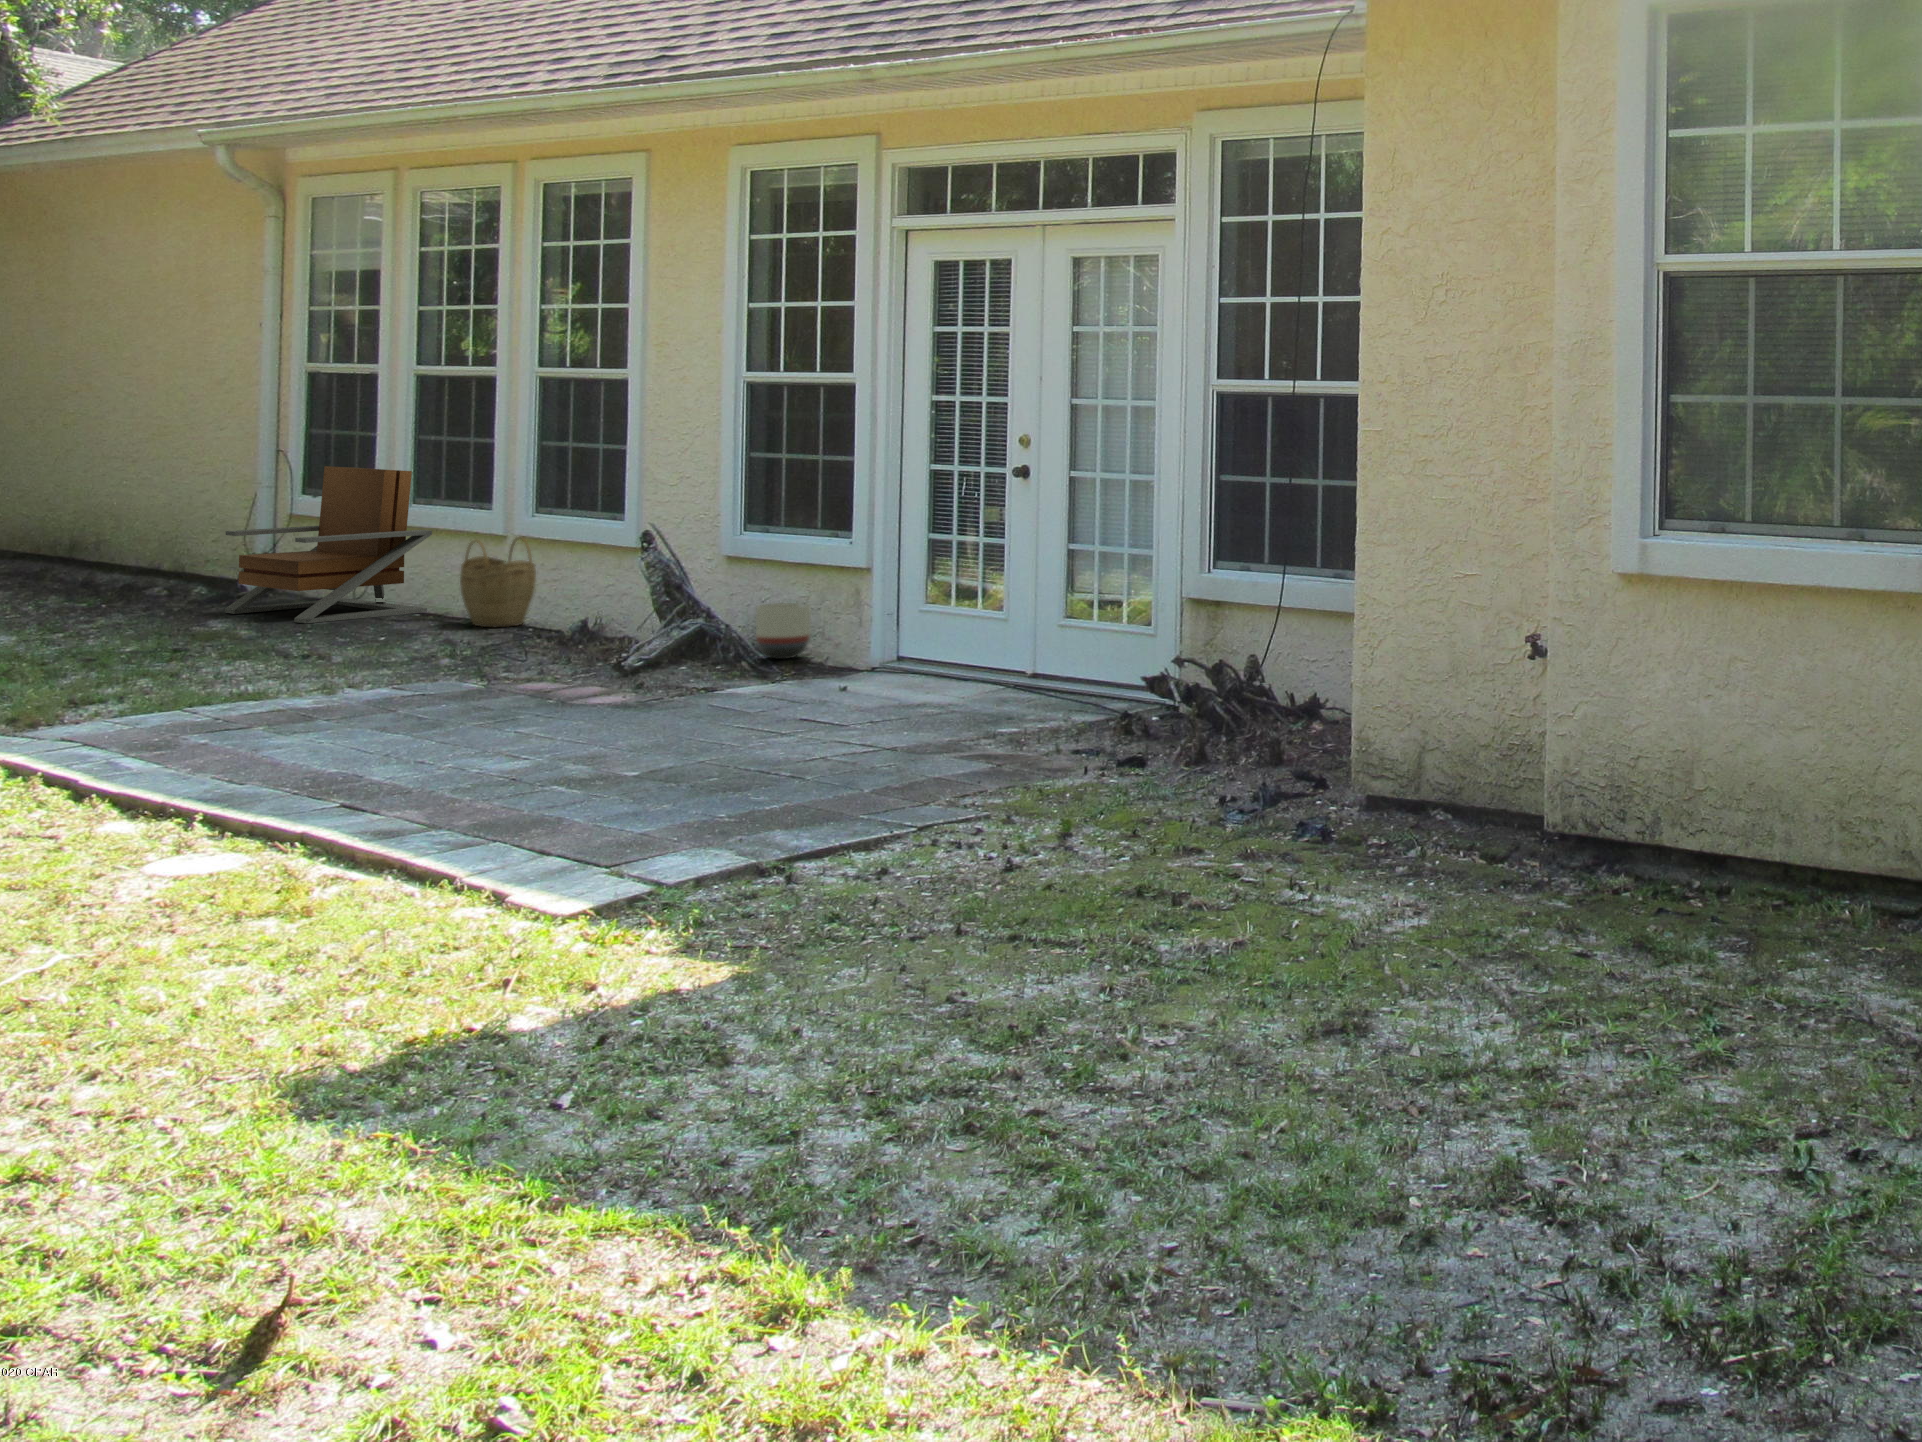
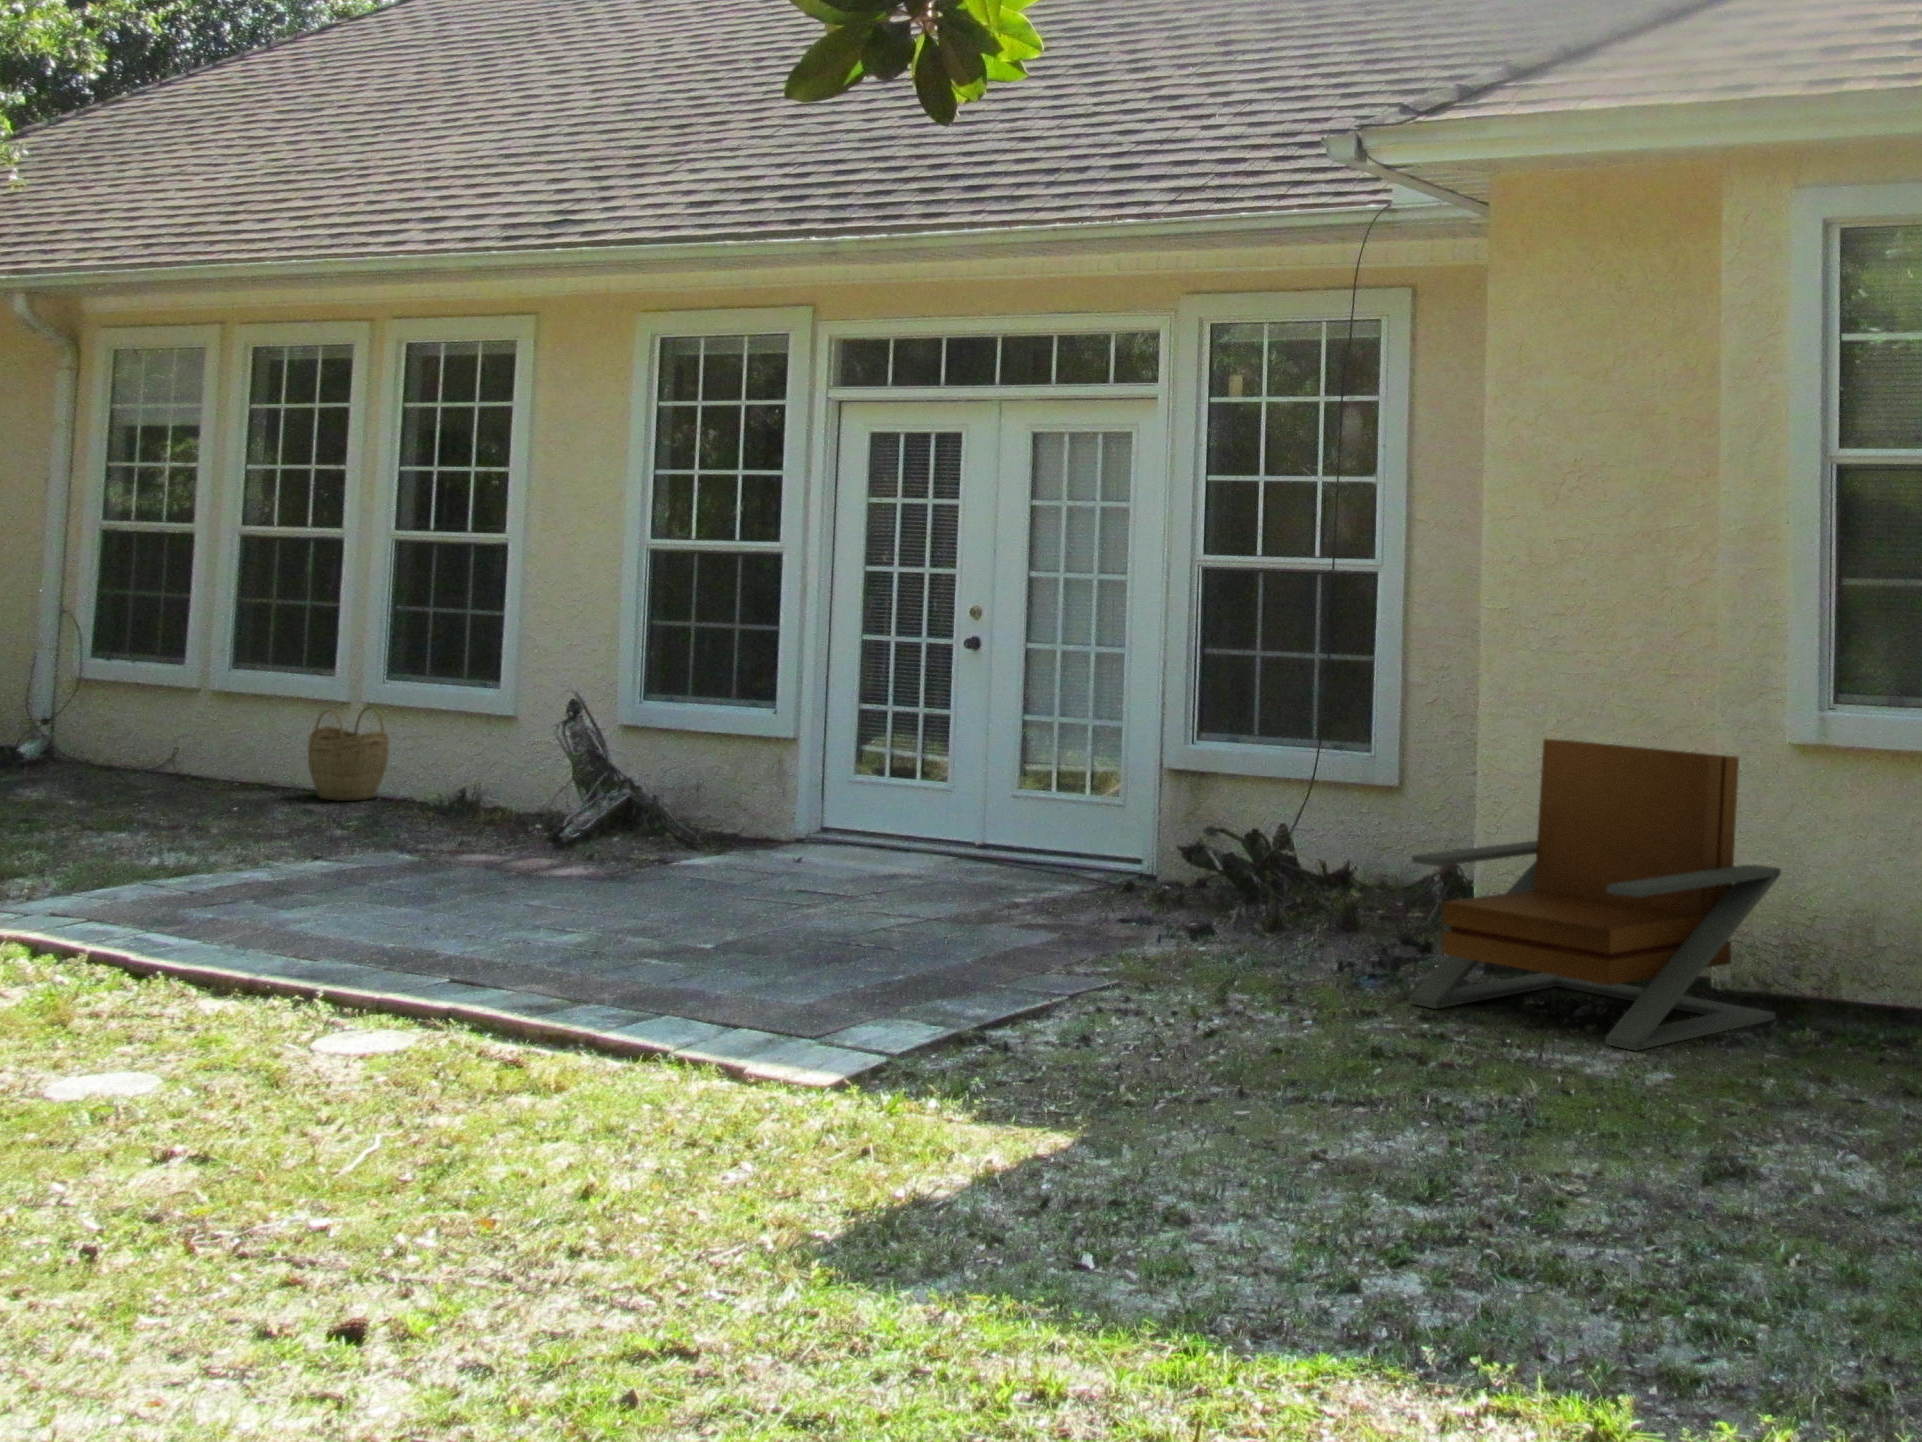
lounge chair: present [225,466,432,623] -> present [1410,739,1781,1051]
planter: present [756,603,811,659] -> none [673,777,728,834]

